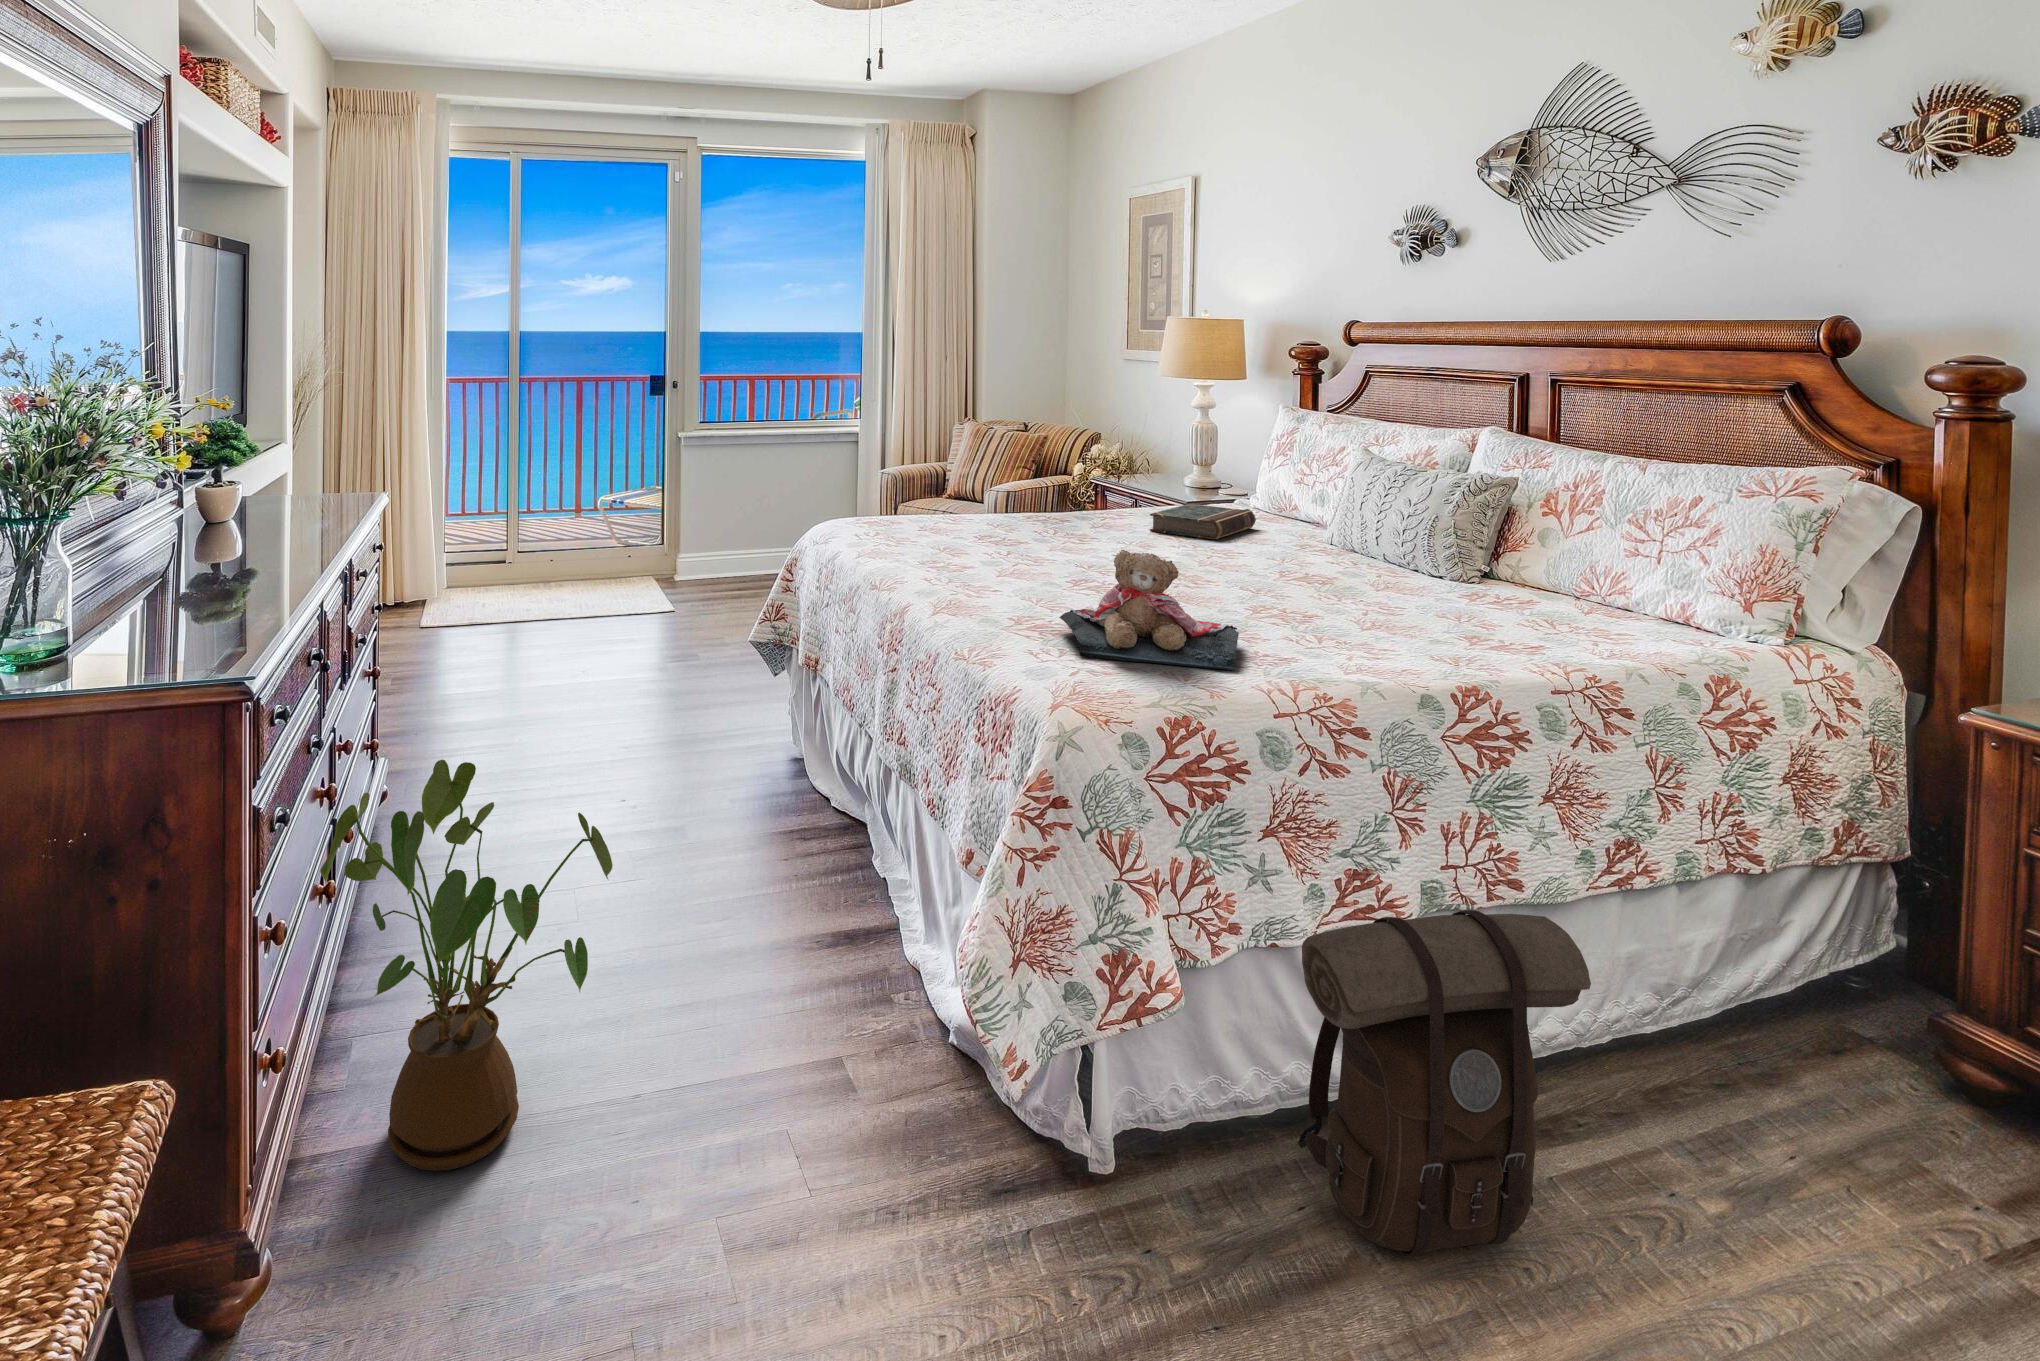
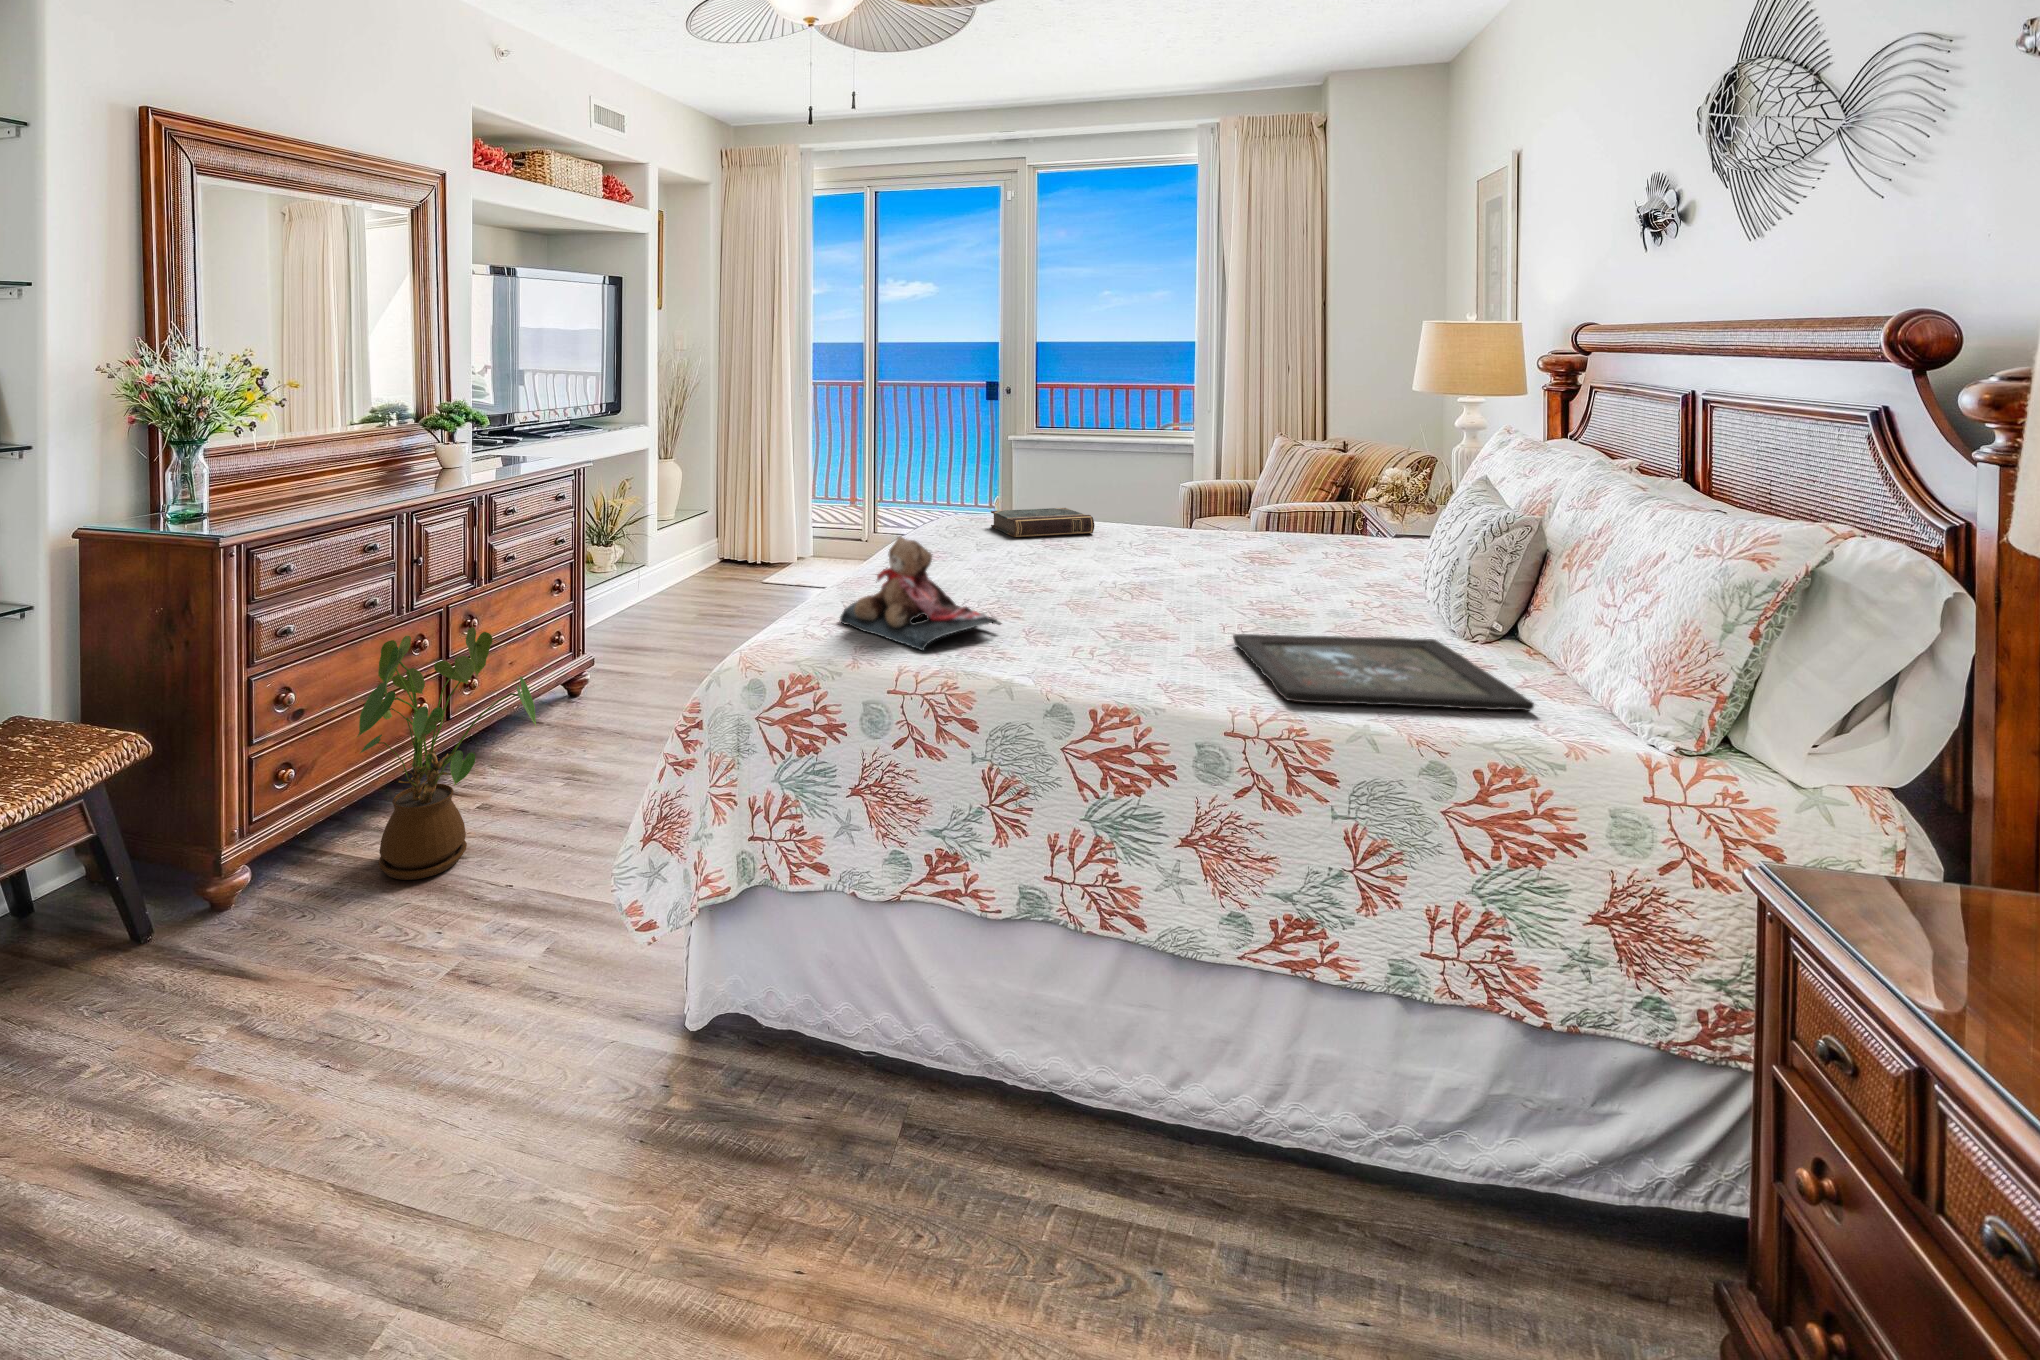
book: present [1150,504,1256,539] -> present [991,508,1094,537]
tray: none [1398,590,1673,657] -> present [1233,634,1534,711]
backpack: present [1298,910,1591,1256] -> none [751,873,1007,1230]

